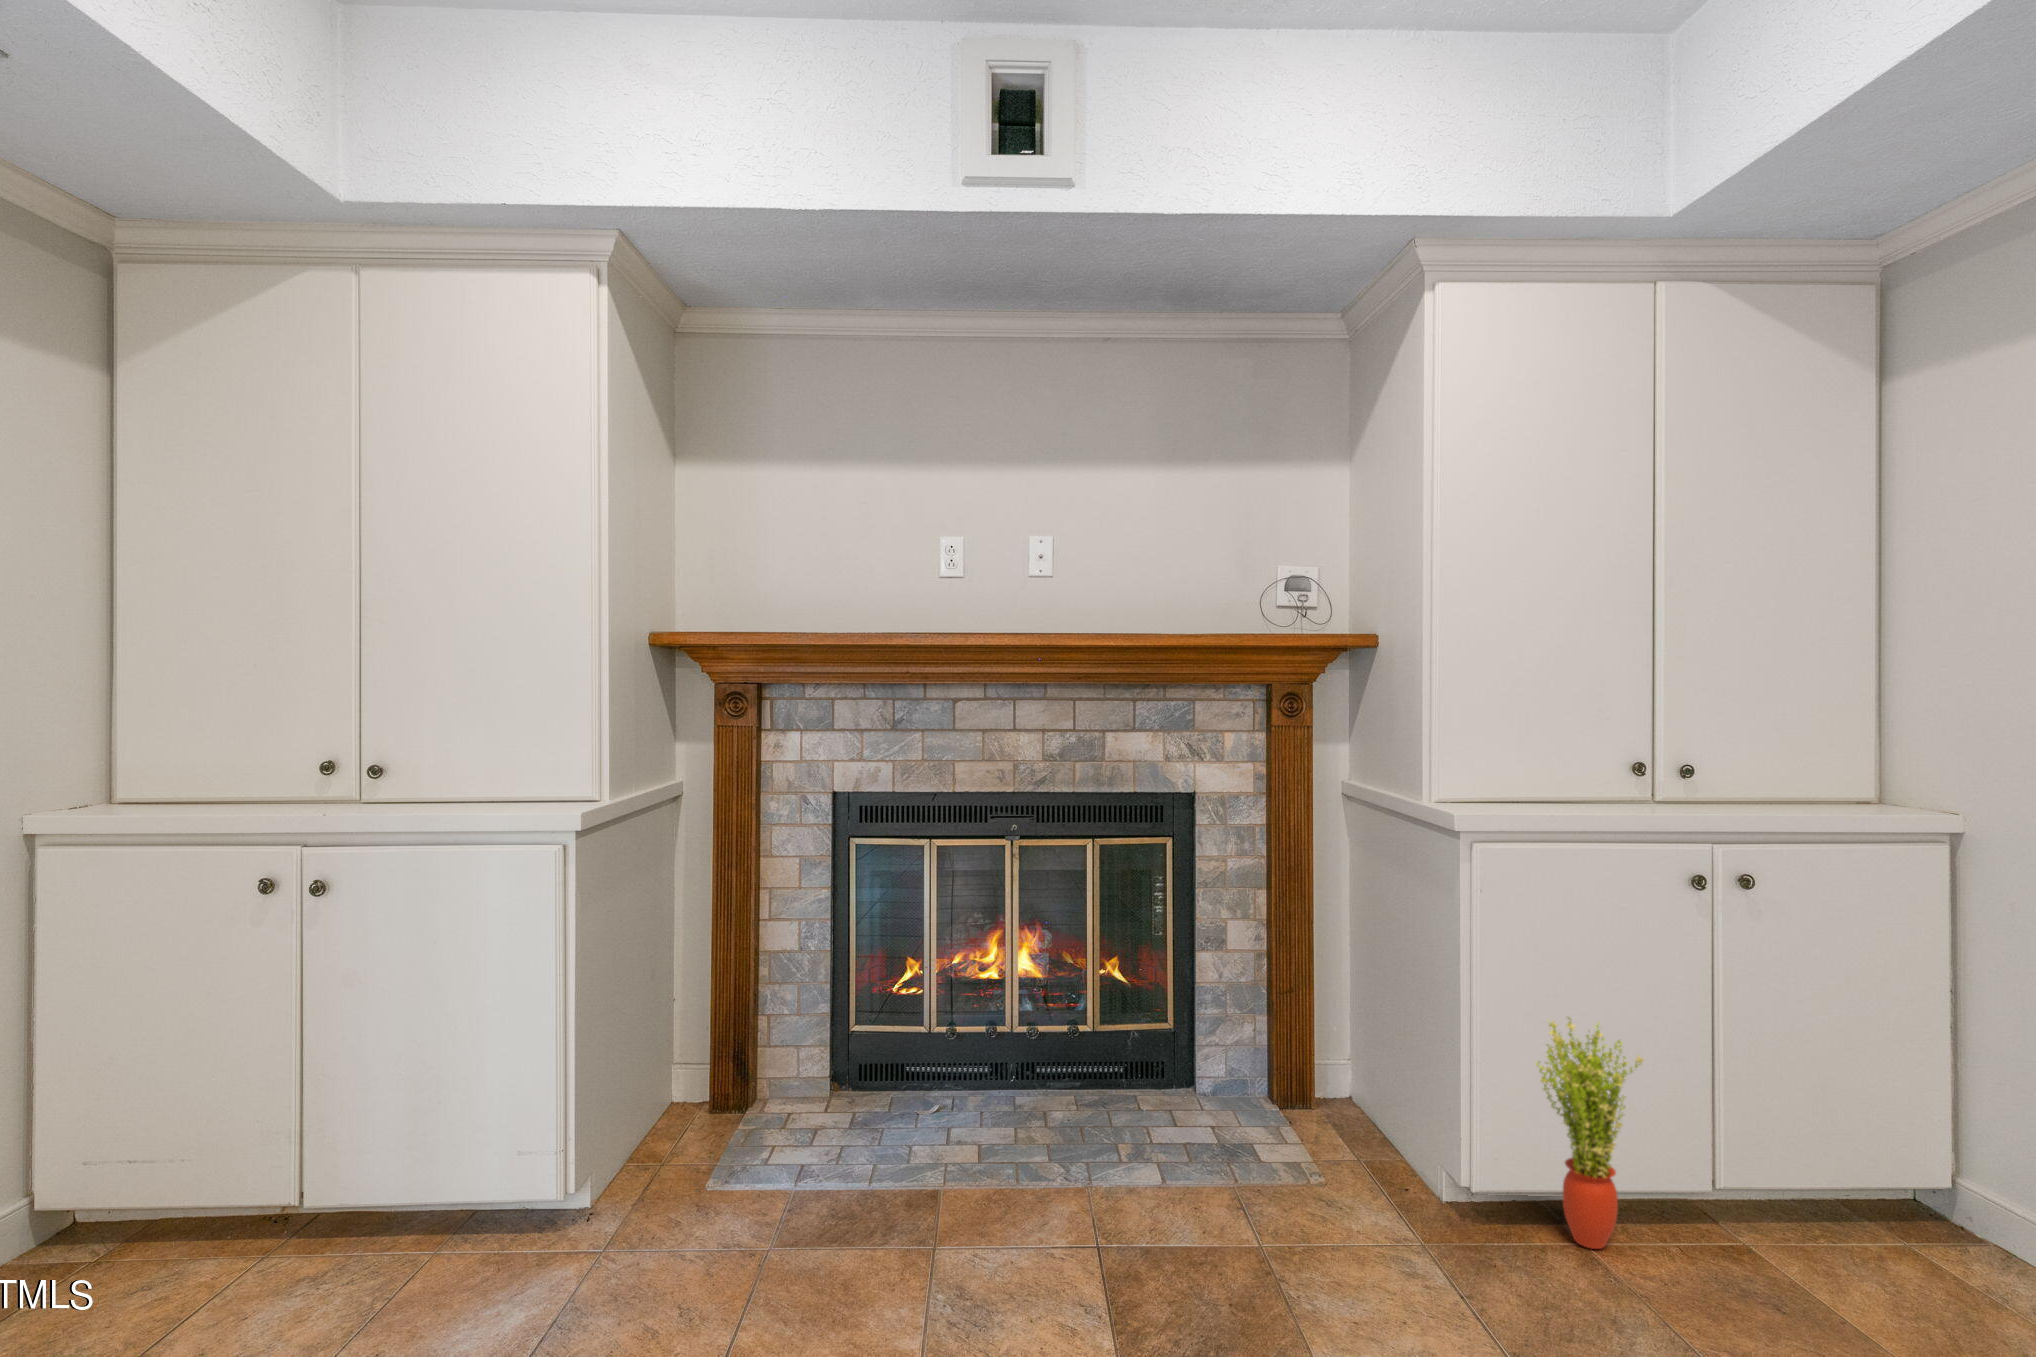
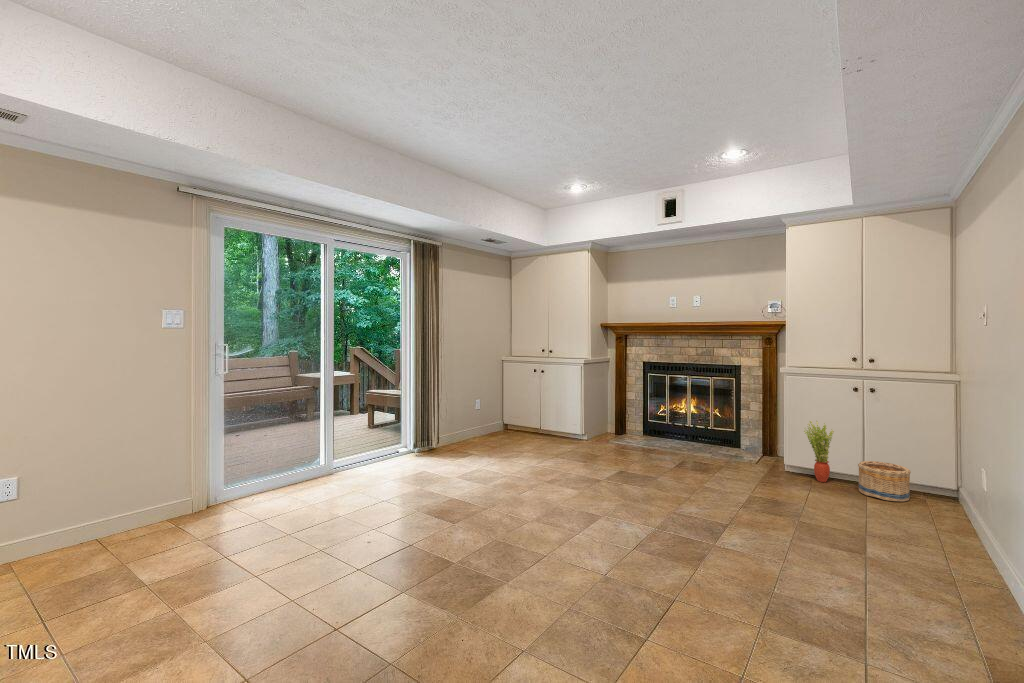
basket: none [1718,1140,1898,1314] -> present [858,461,911,502]

